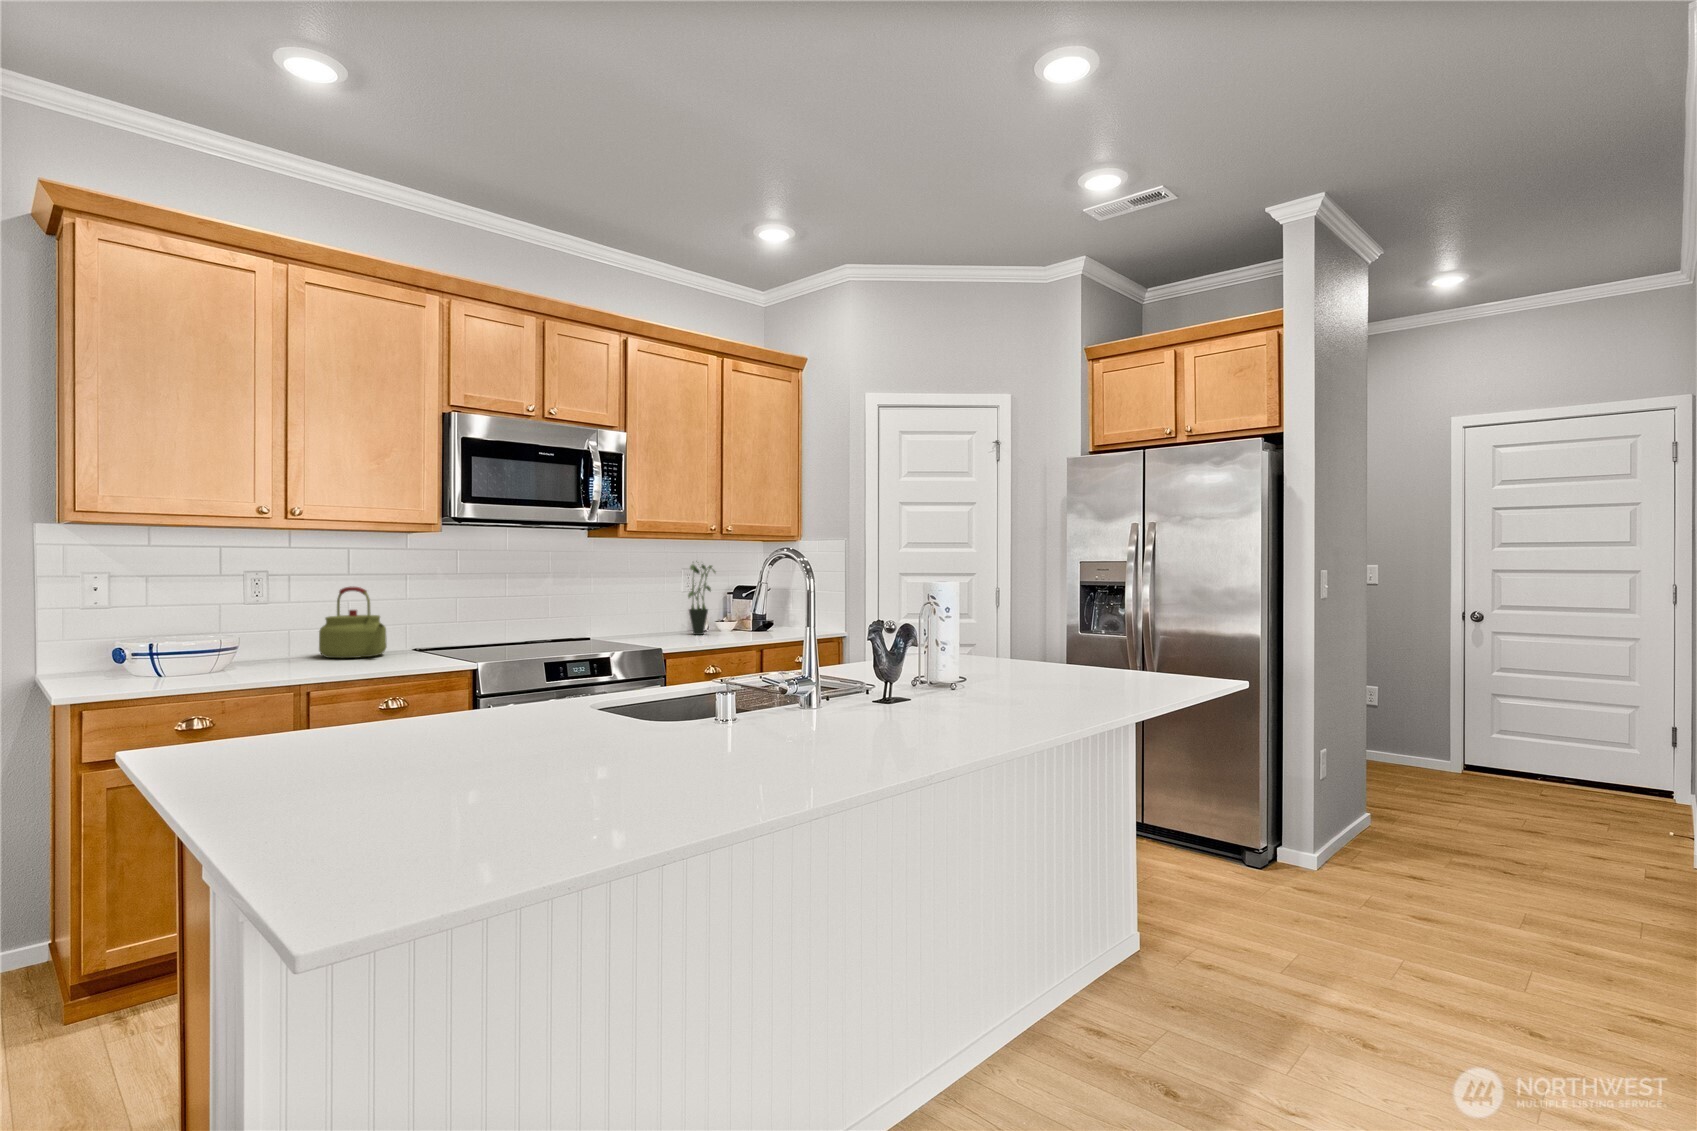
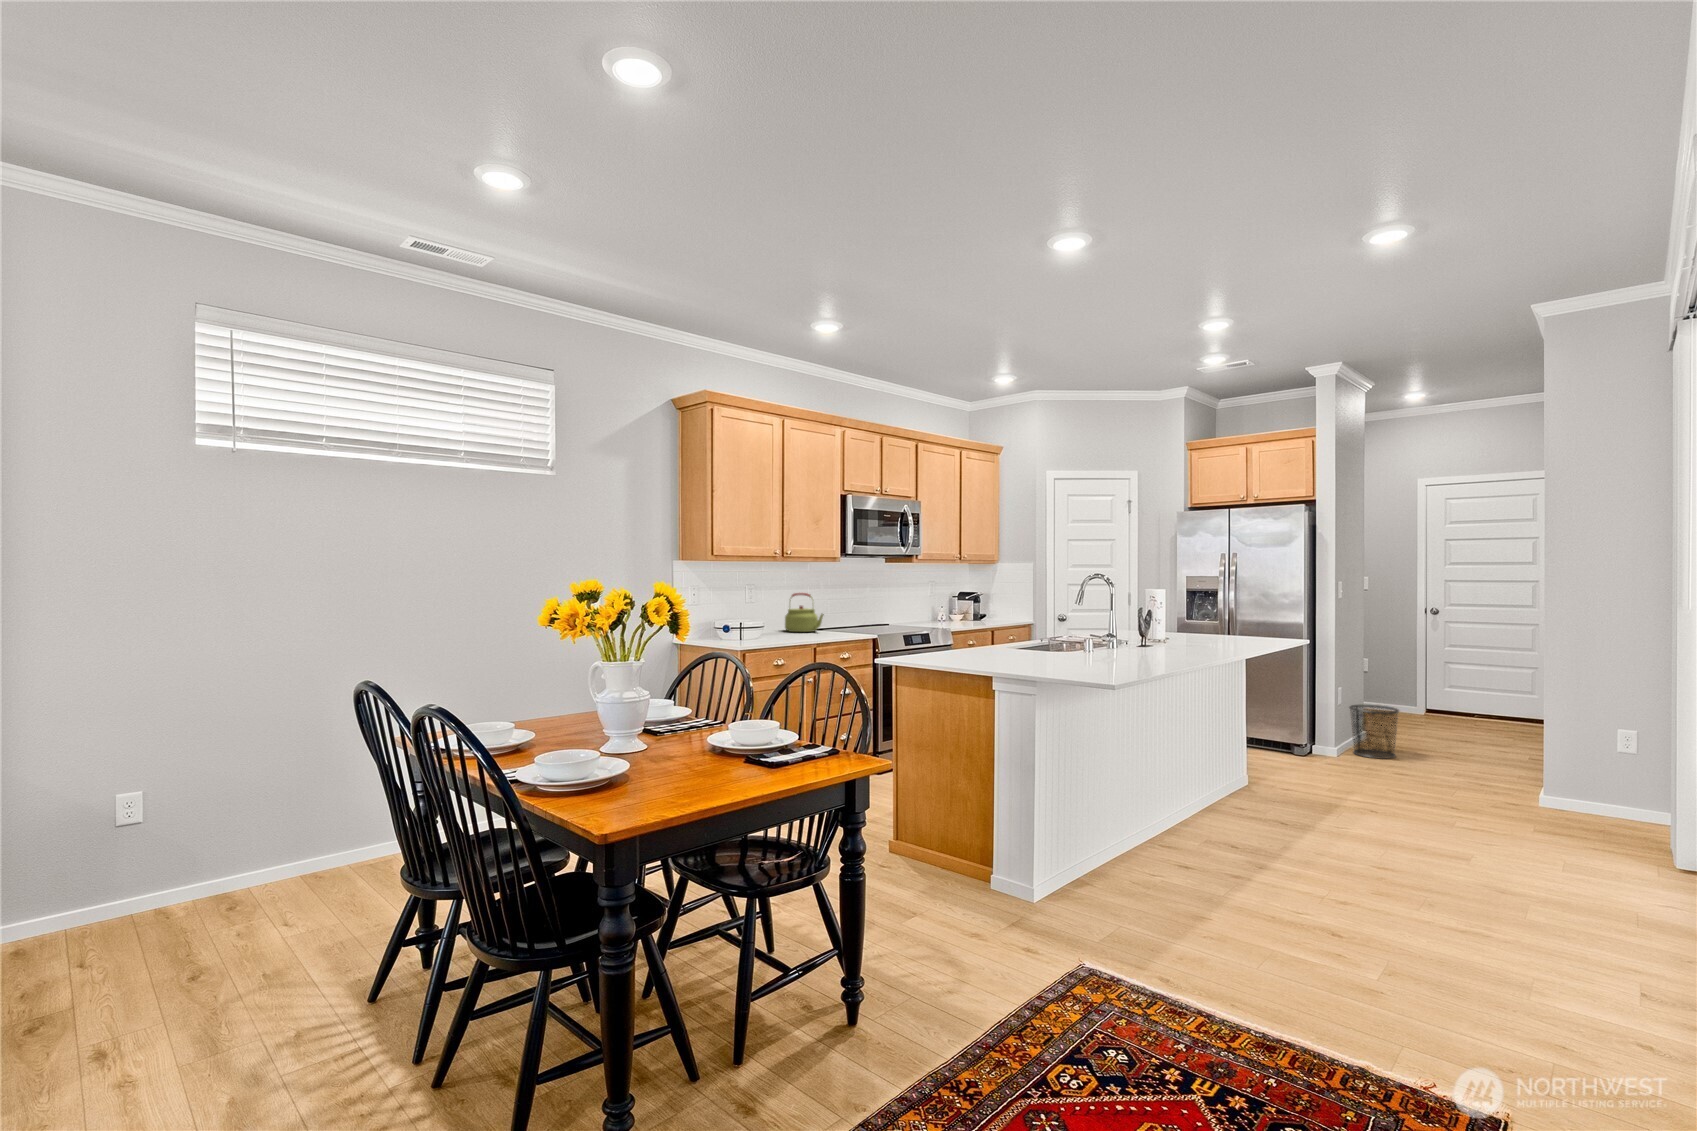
potted plant: present [688,564,715,635] -> none [943,576,962,622]
waste bin: none [1337,776,1423,873] -> present [1349,705,1399,759]

